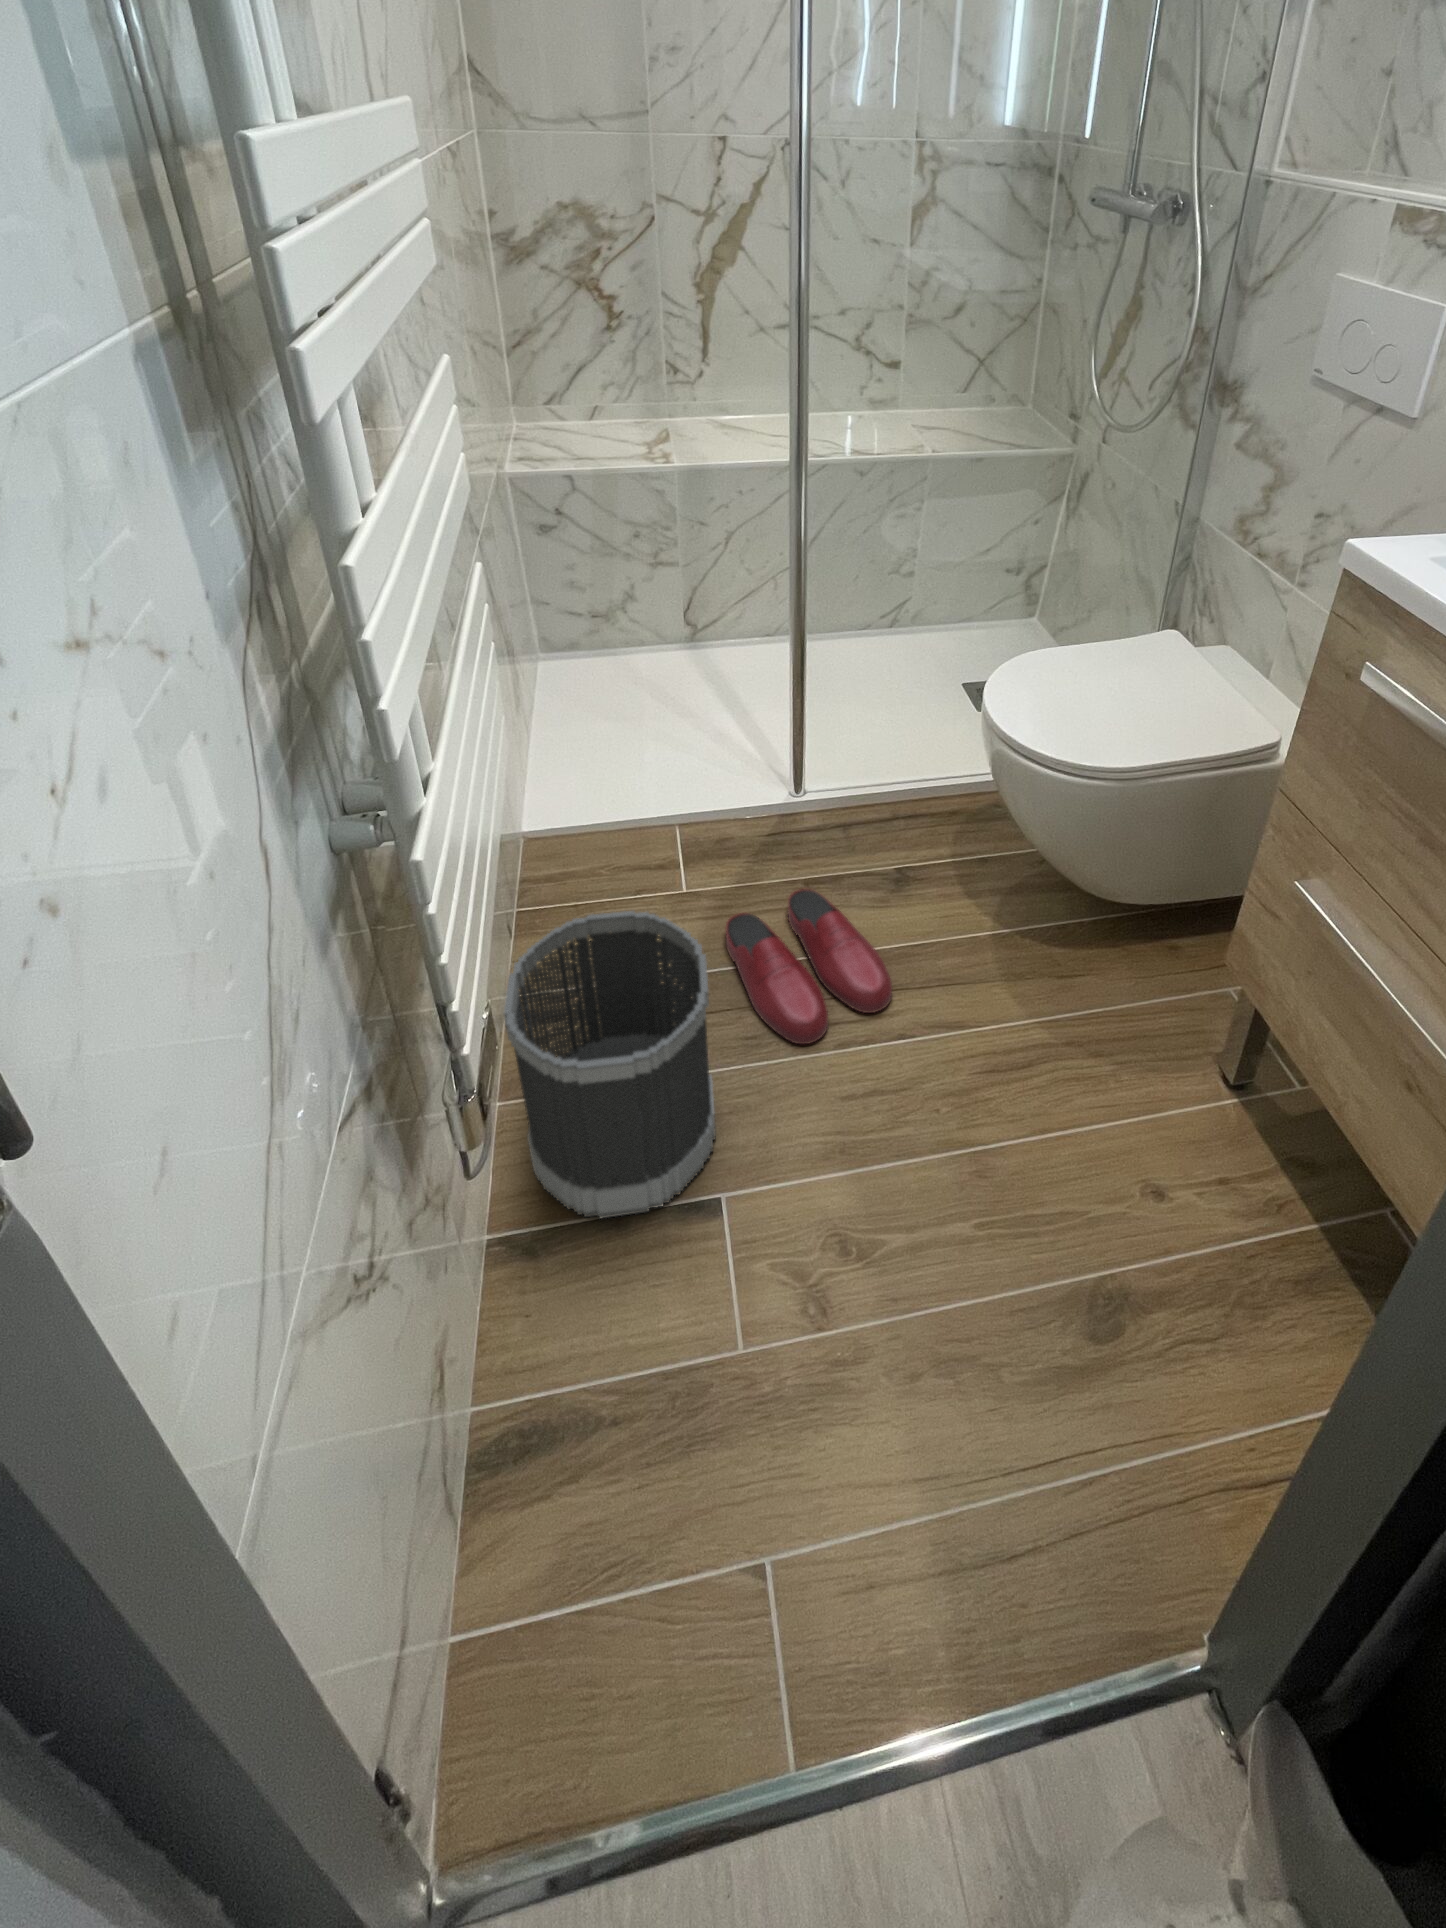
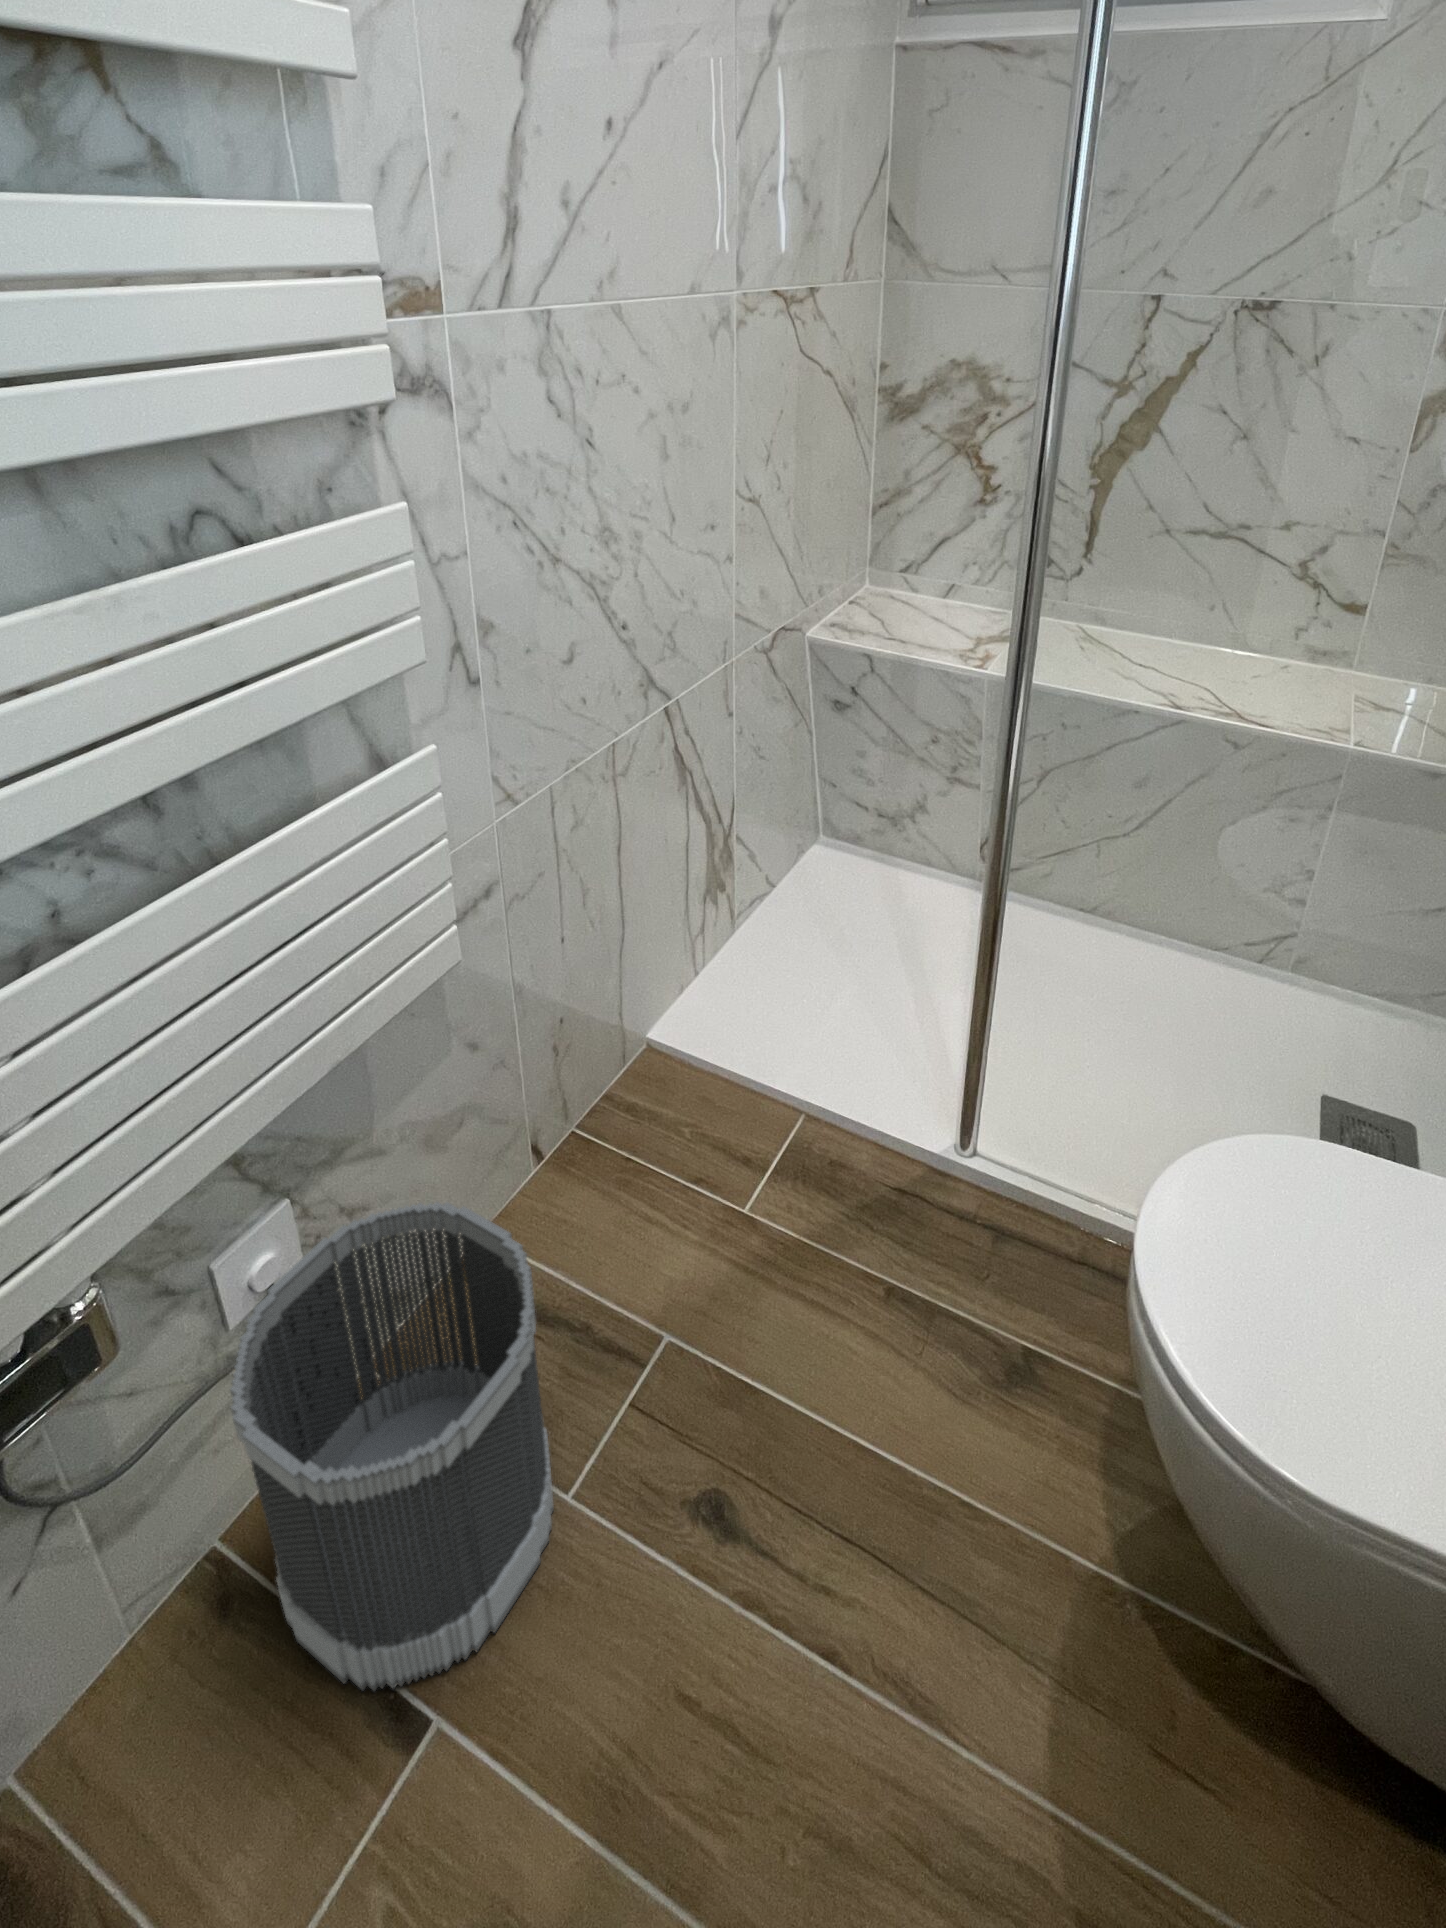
slippers: present [726,889,892,1044] -> none [685,1288,900,1590]

